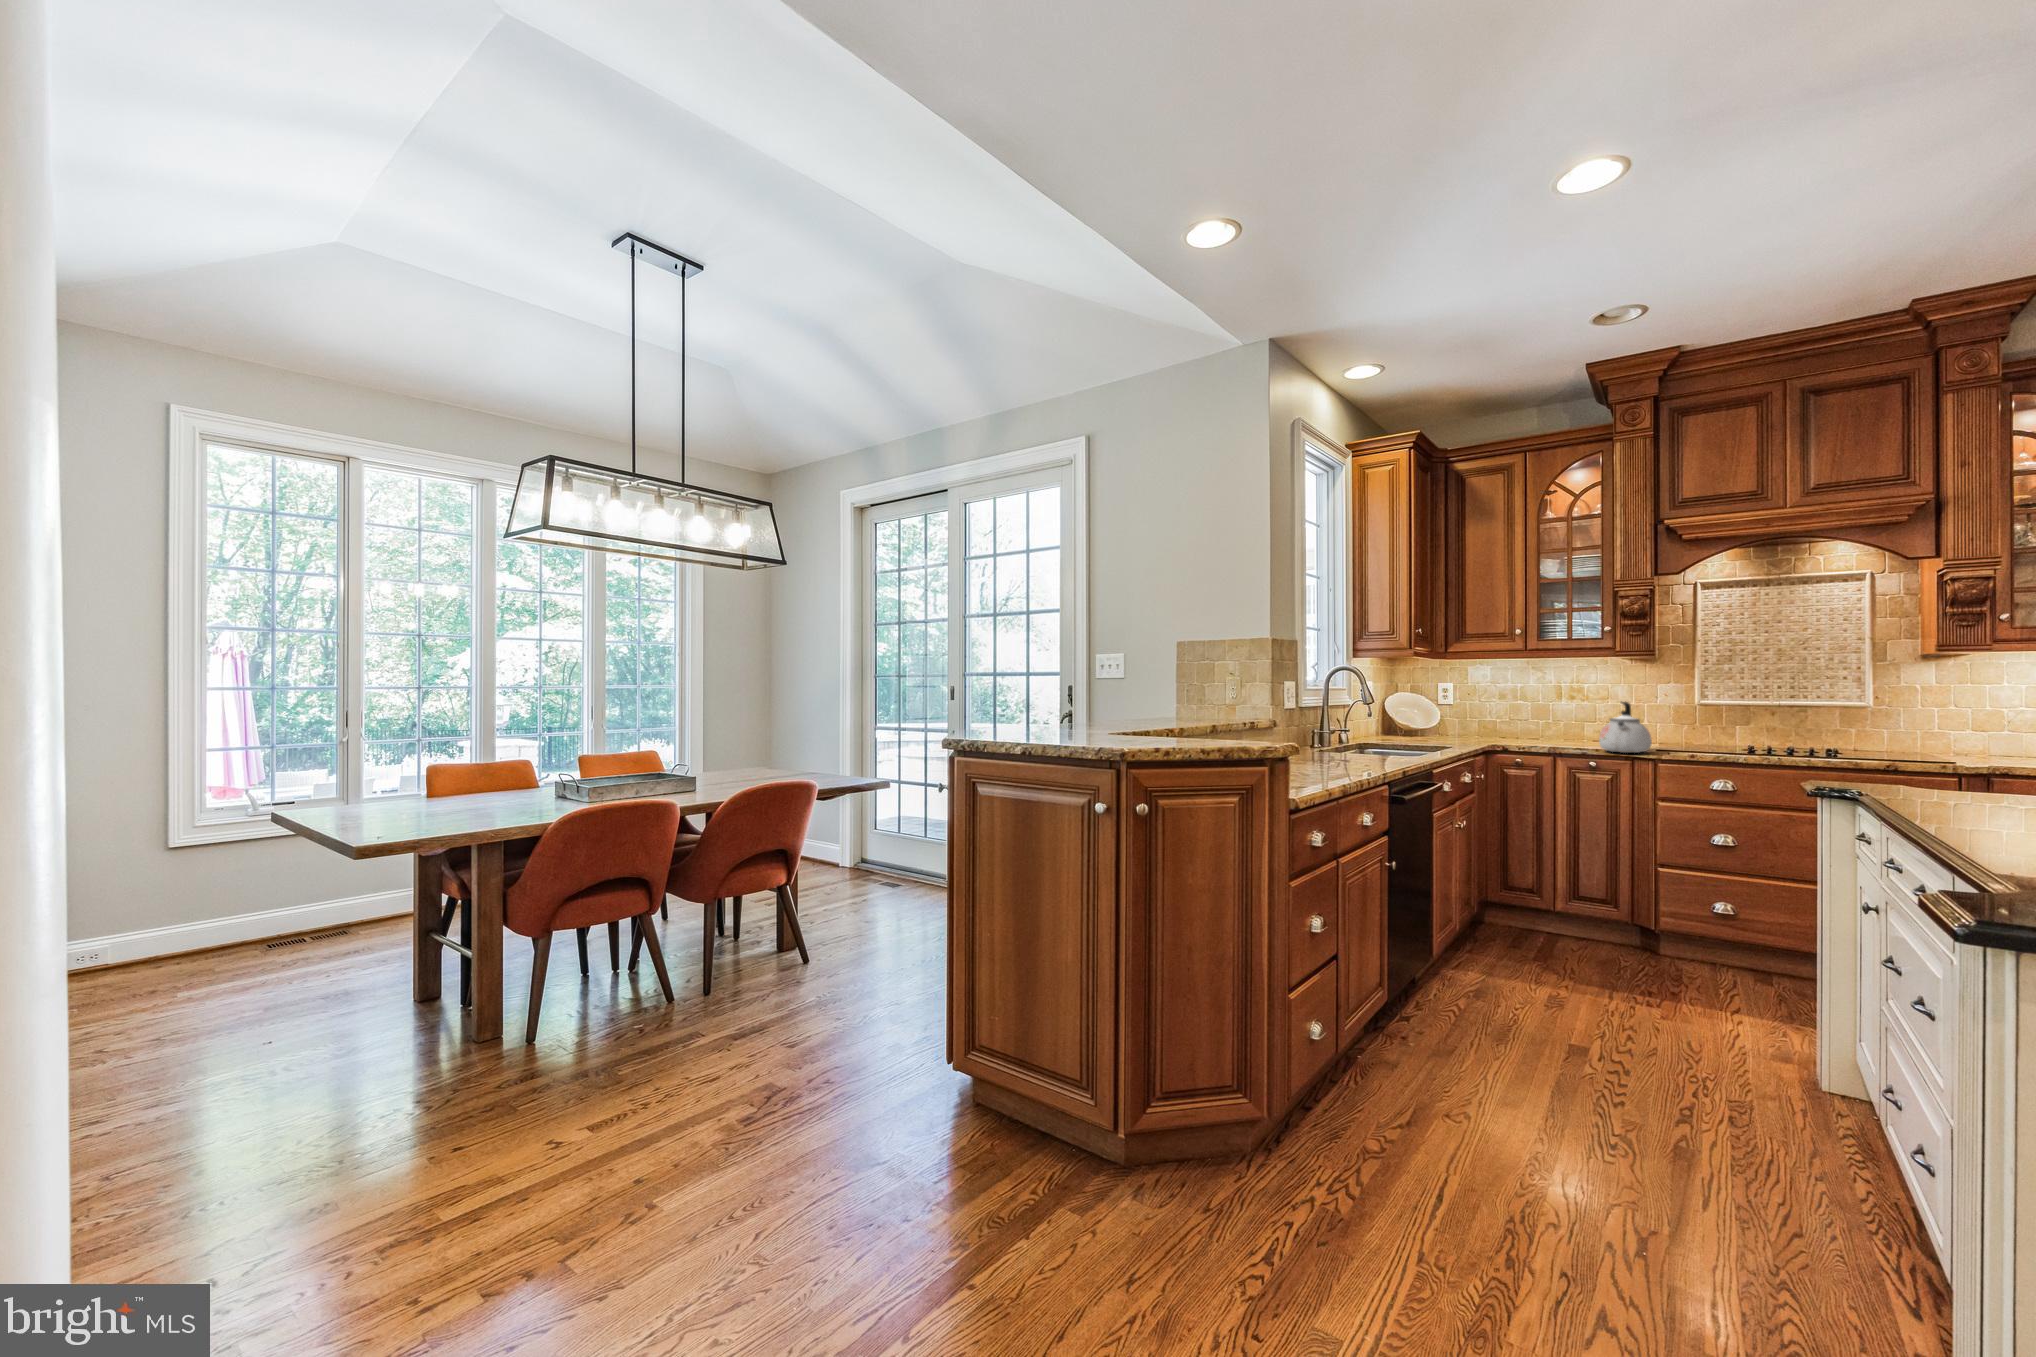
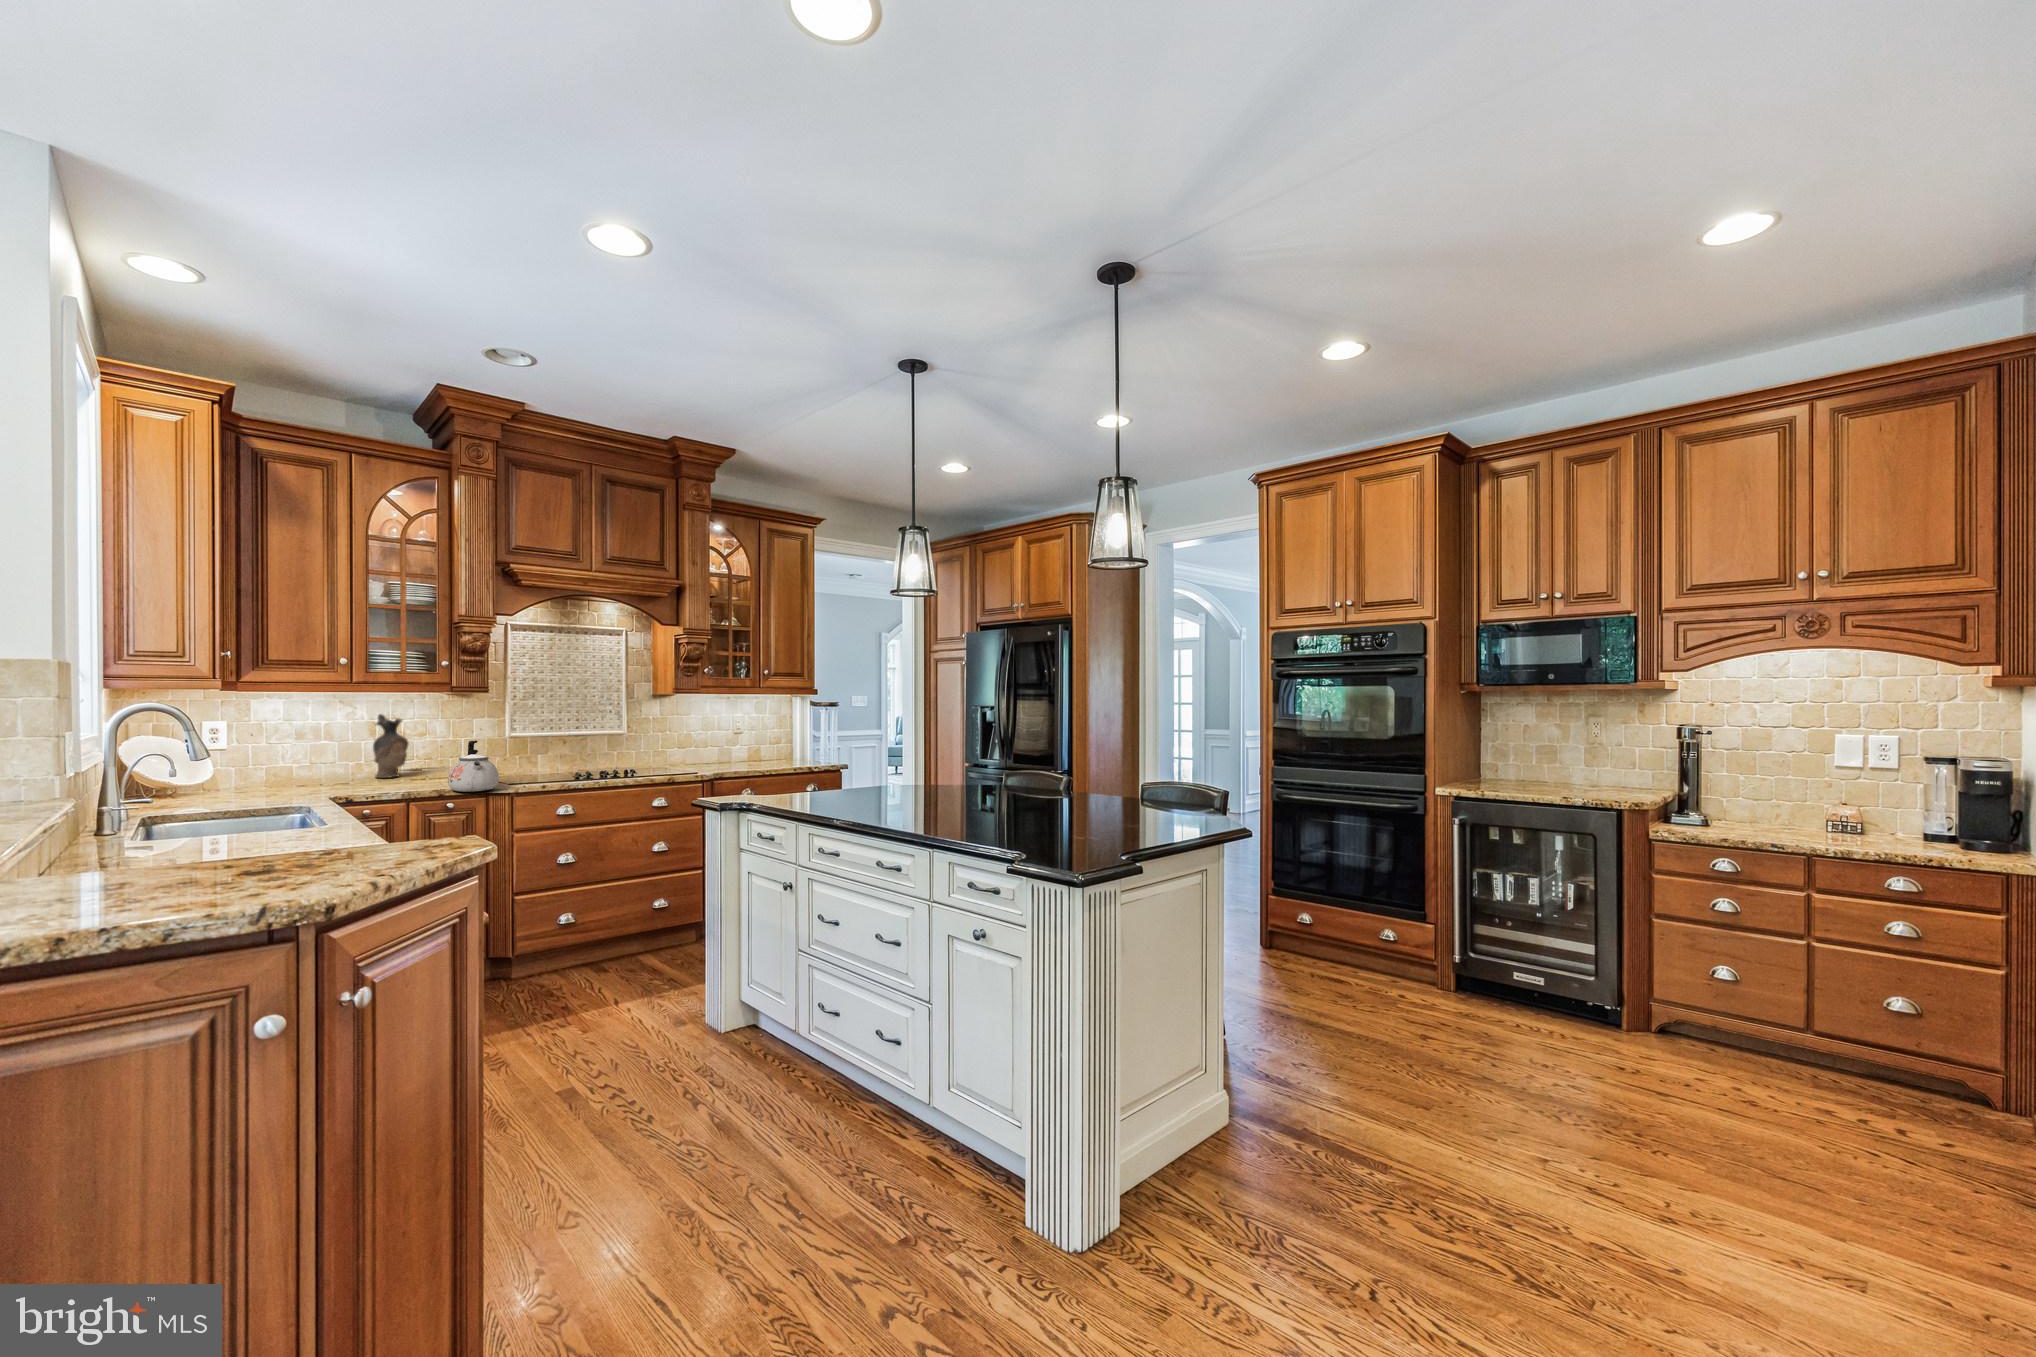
ceramic pitcher: none [1561,676,1593,737] -> present [373,714,409,778]

